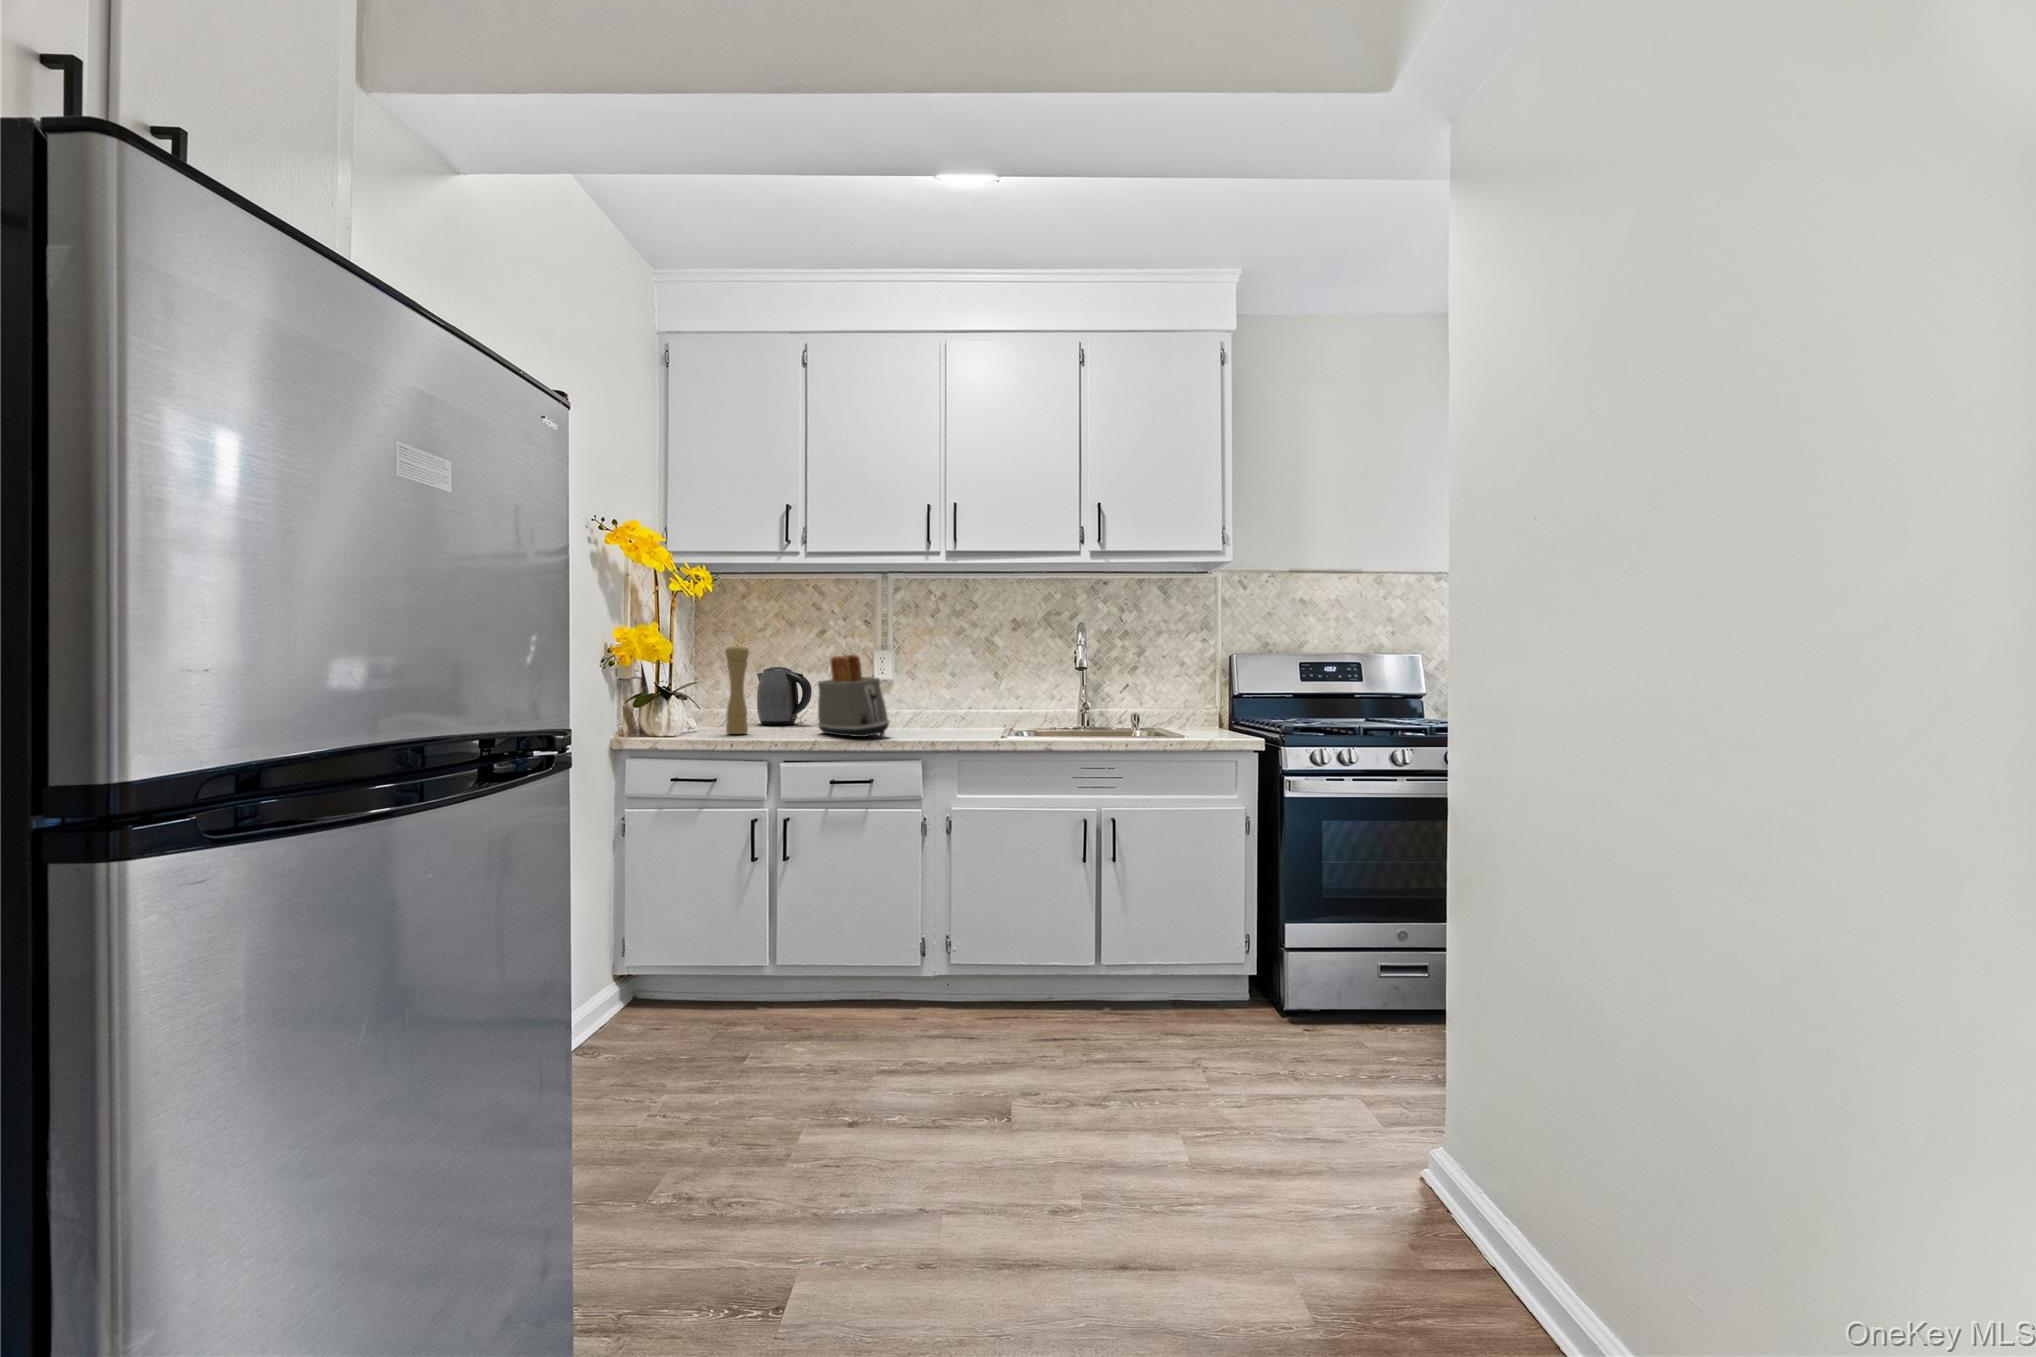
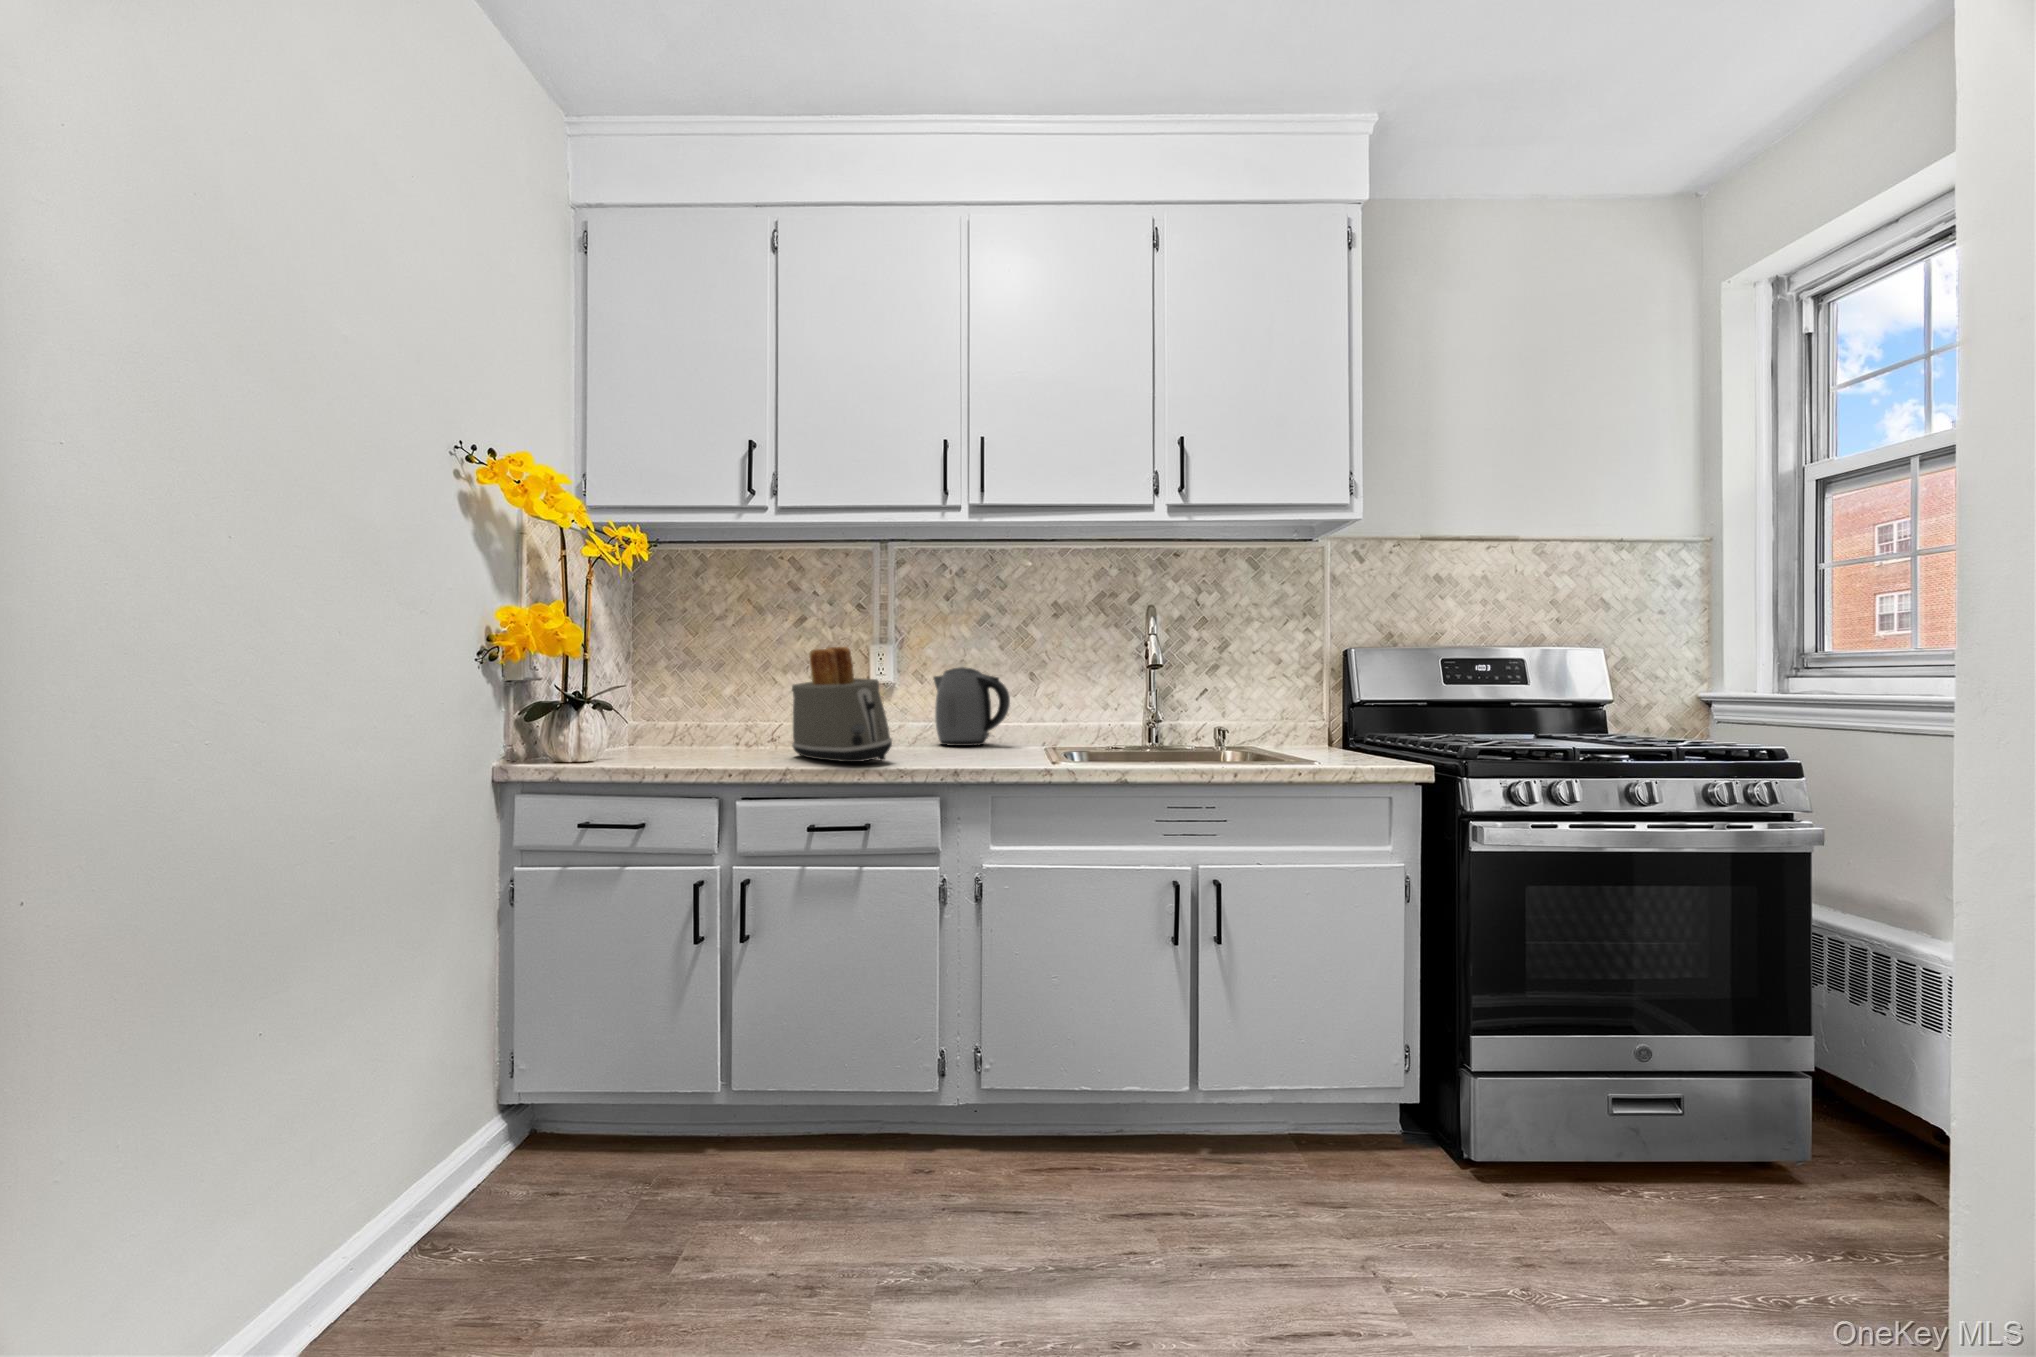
pepper mill: present [725,645,749,734] -> none [663,633,696,758]
kettle: present [757,667,812,725] -> present [933,667,1010,746]

